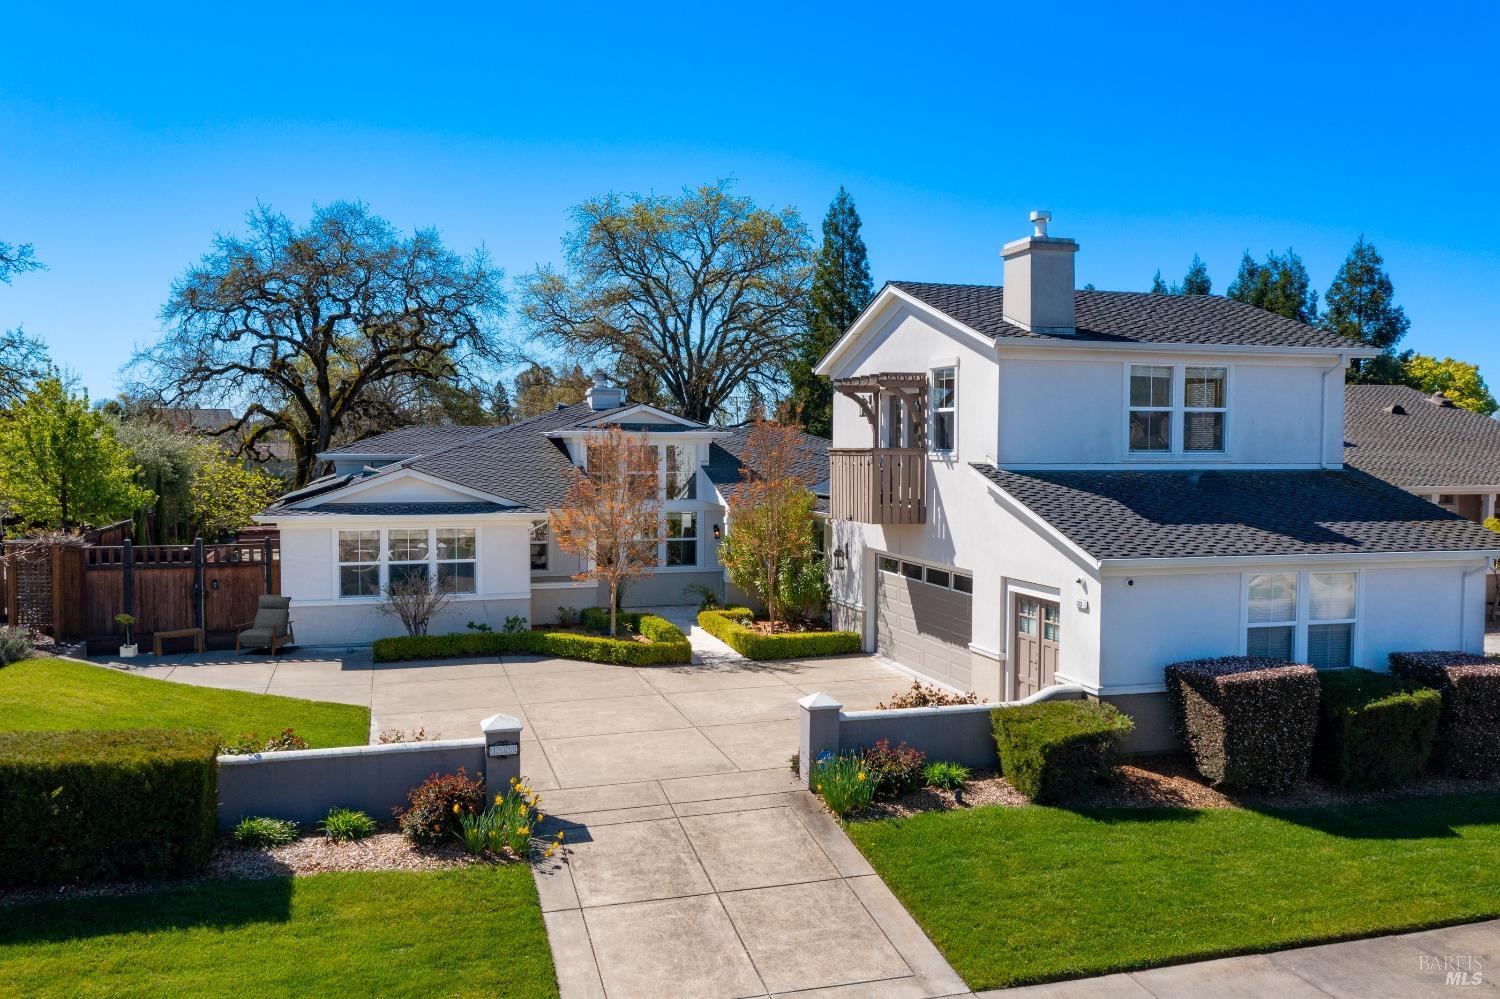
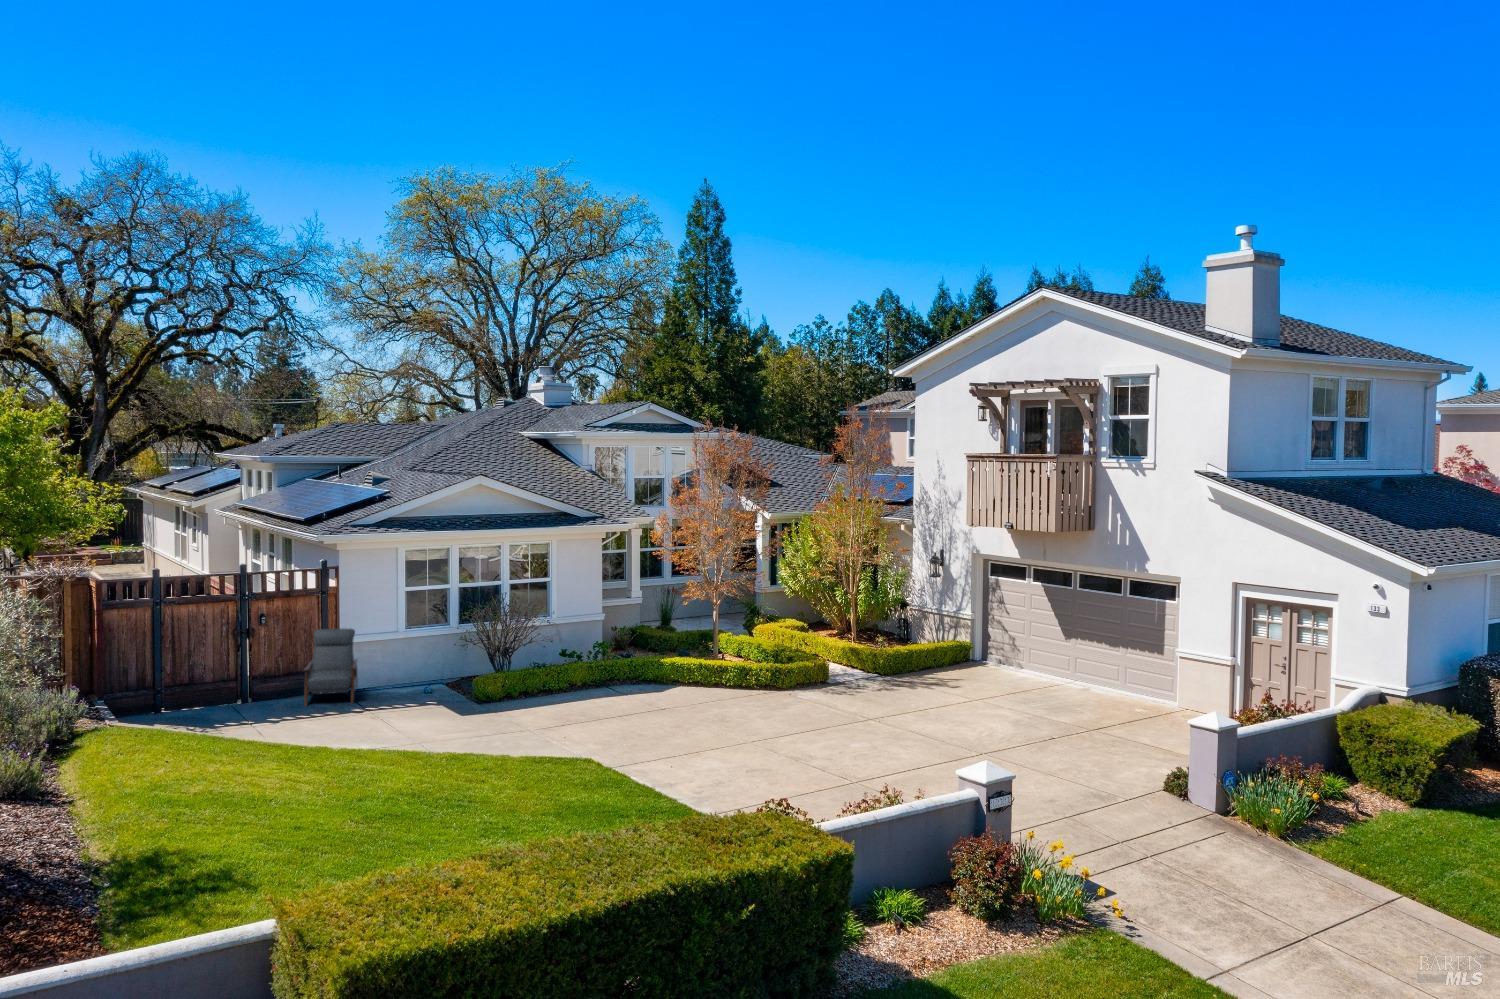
potted tree: present [115,614,138,657] -> none [143,663,170,718]
bench: present [153,628,203,657] -> none [191,674,254,716]

